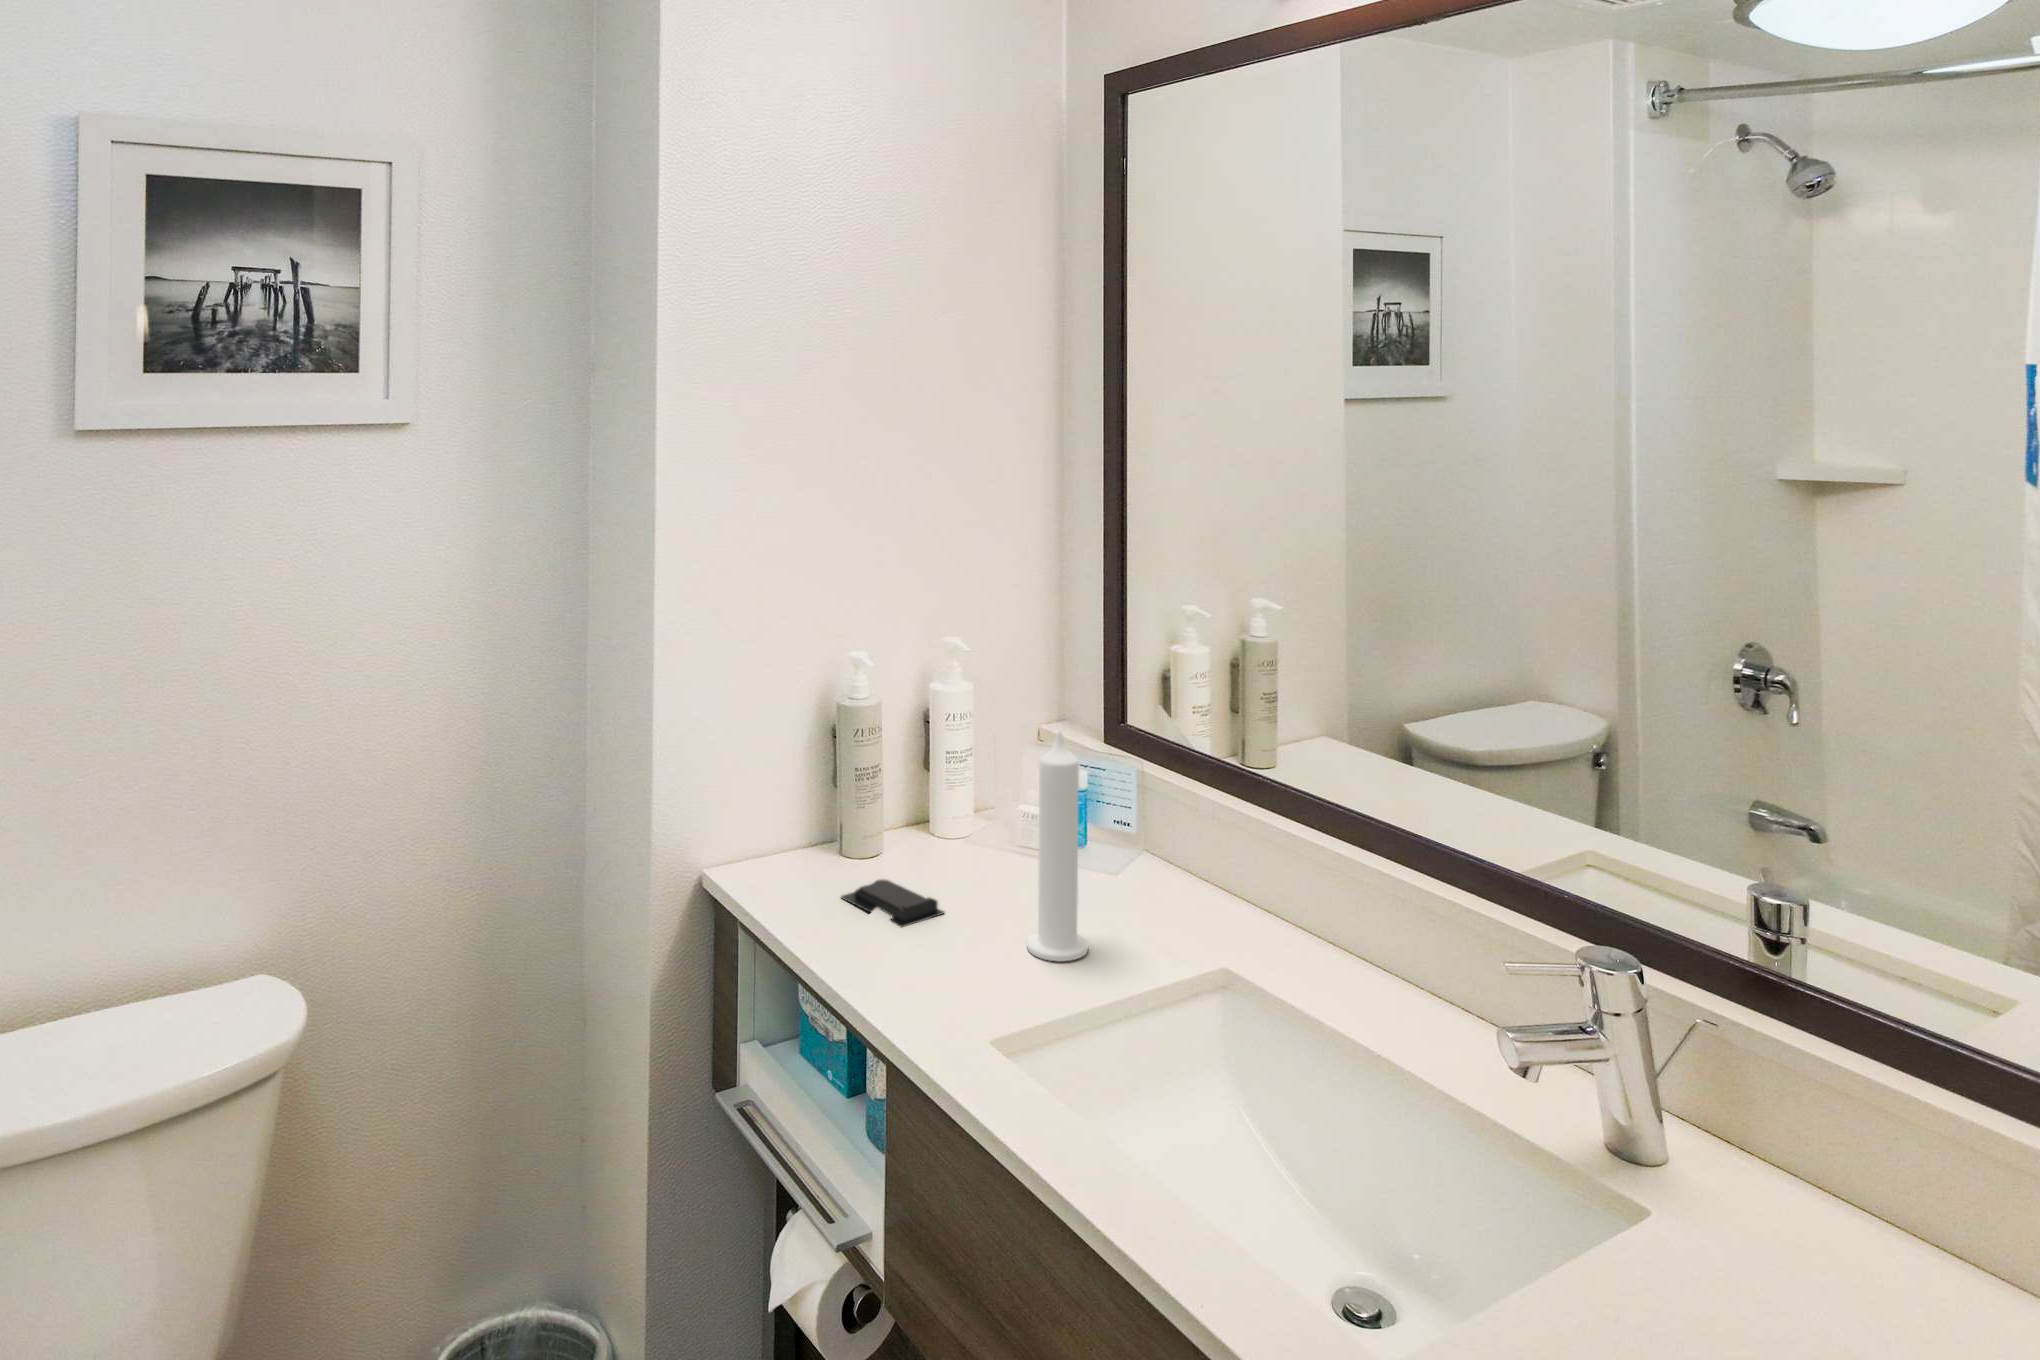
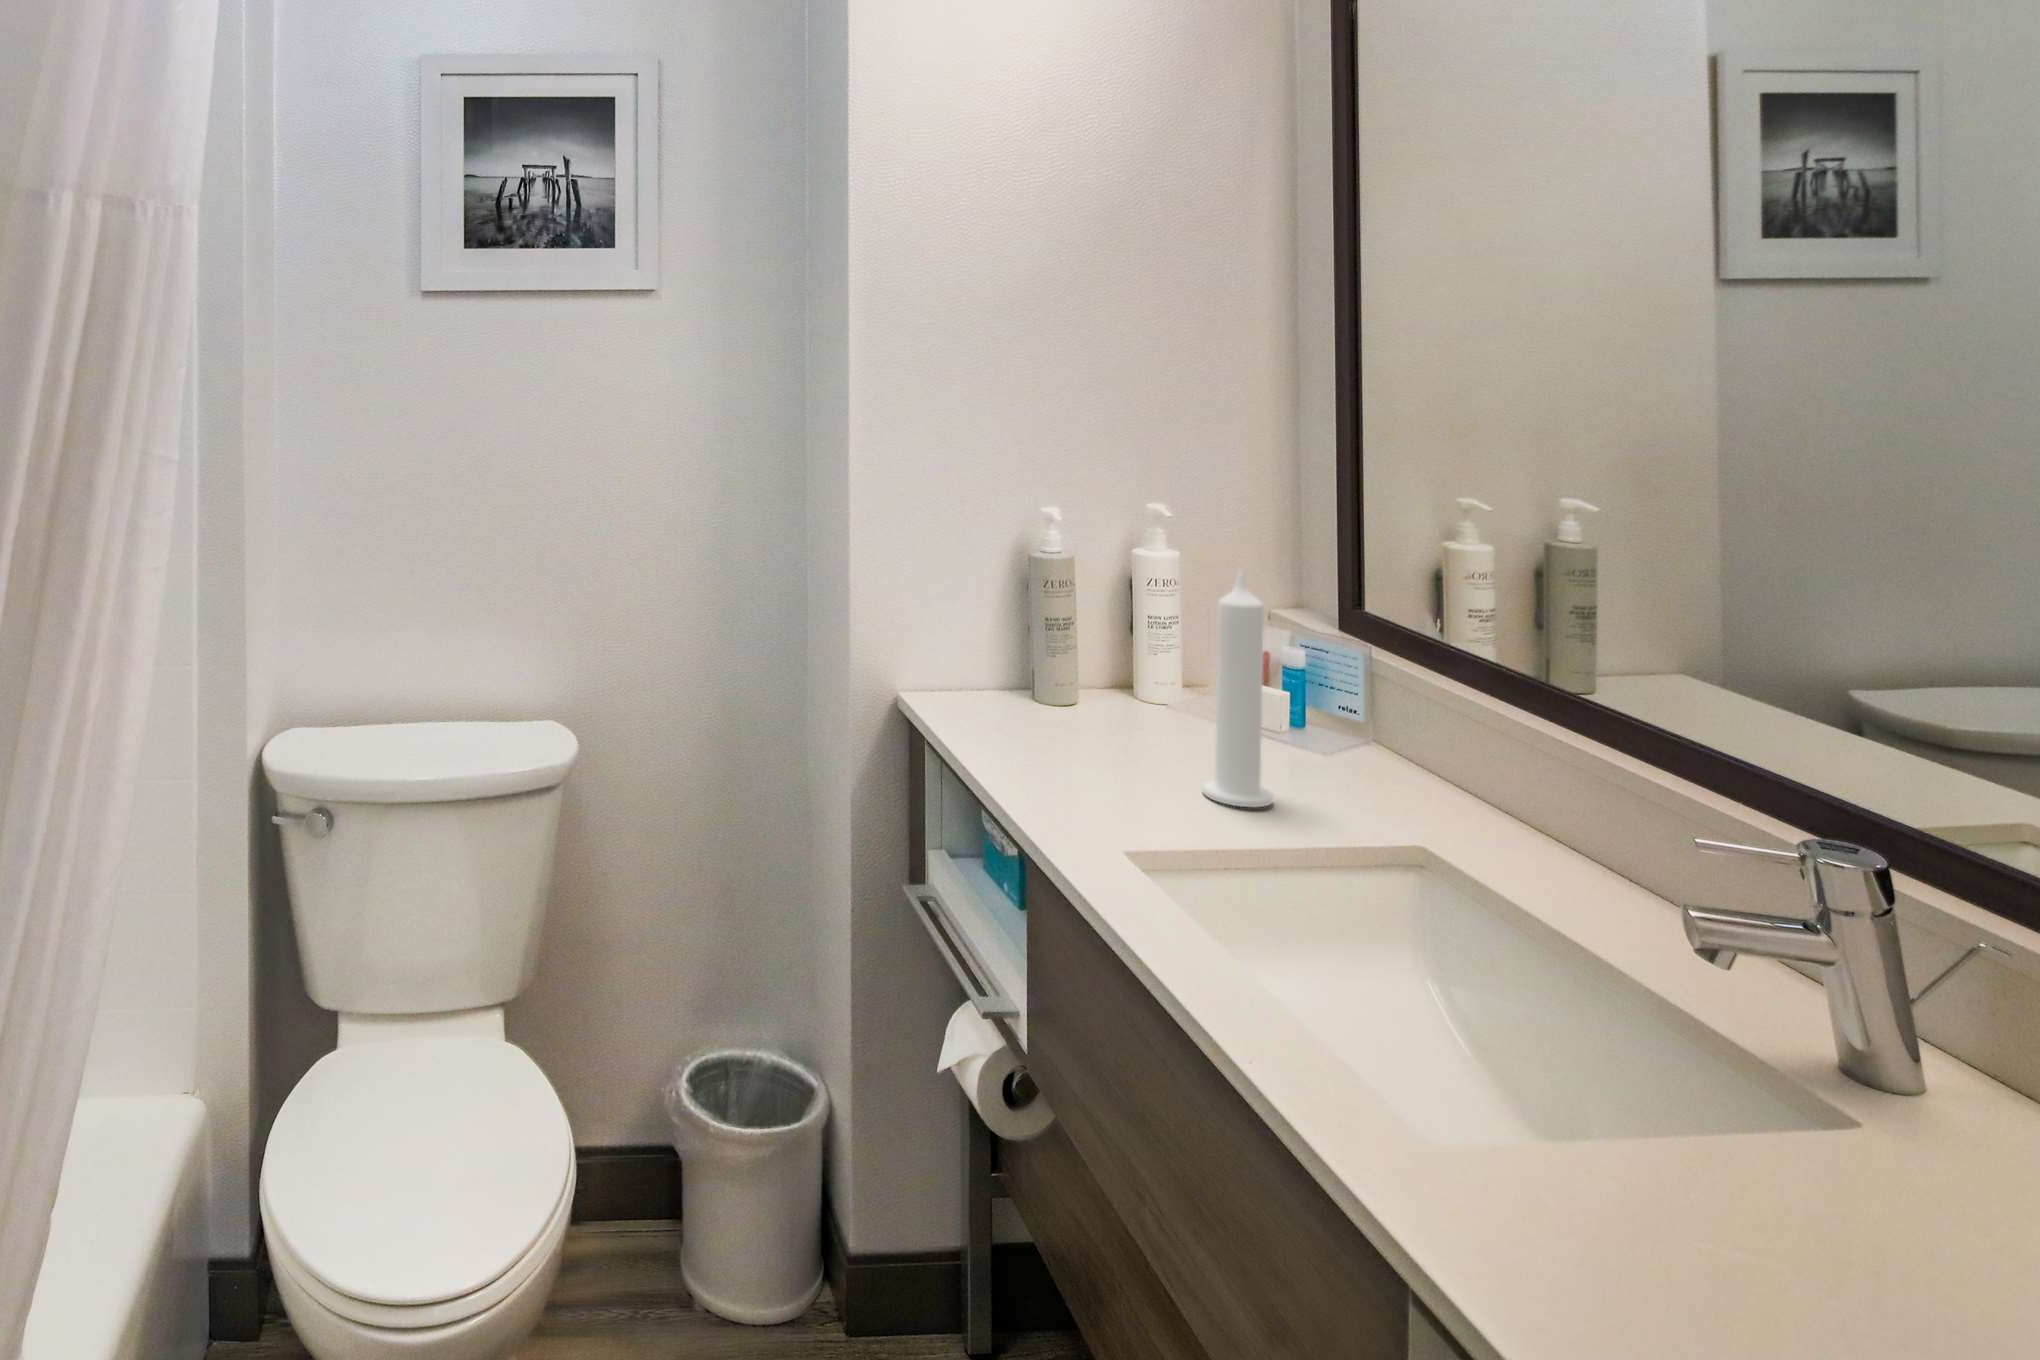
soap bar: present [842,879,944,927] -> none [1019,716,1121,756]

